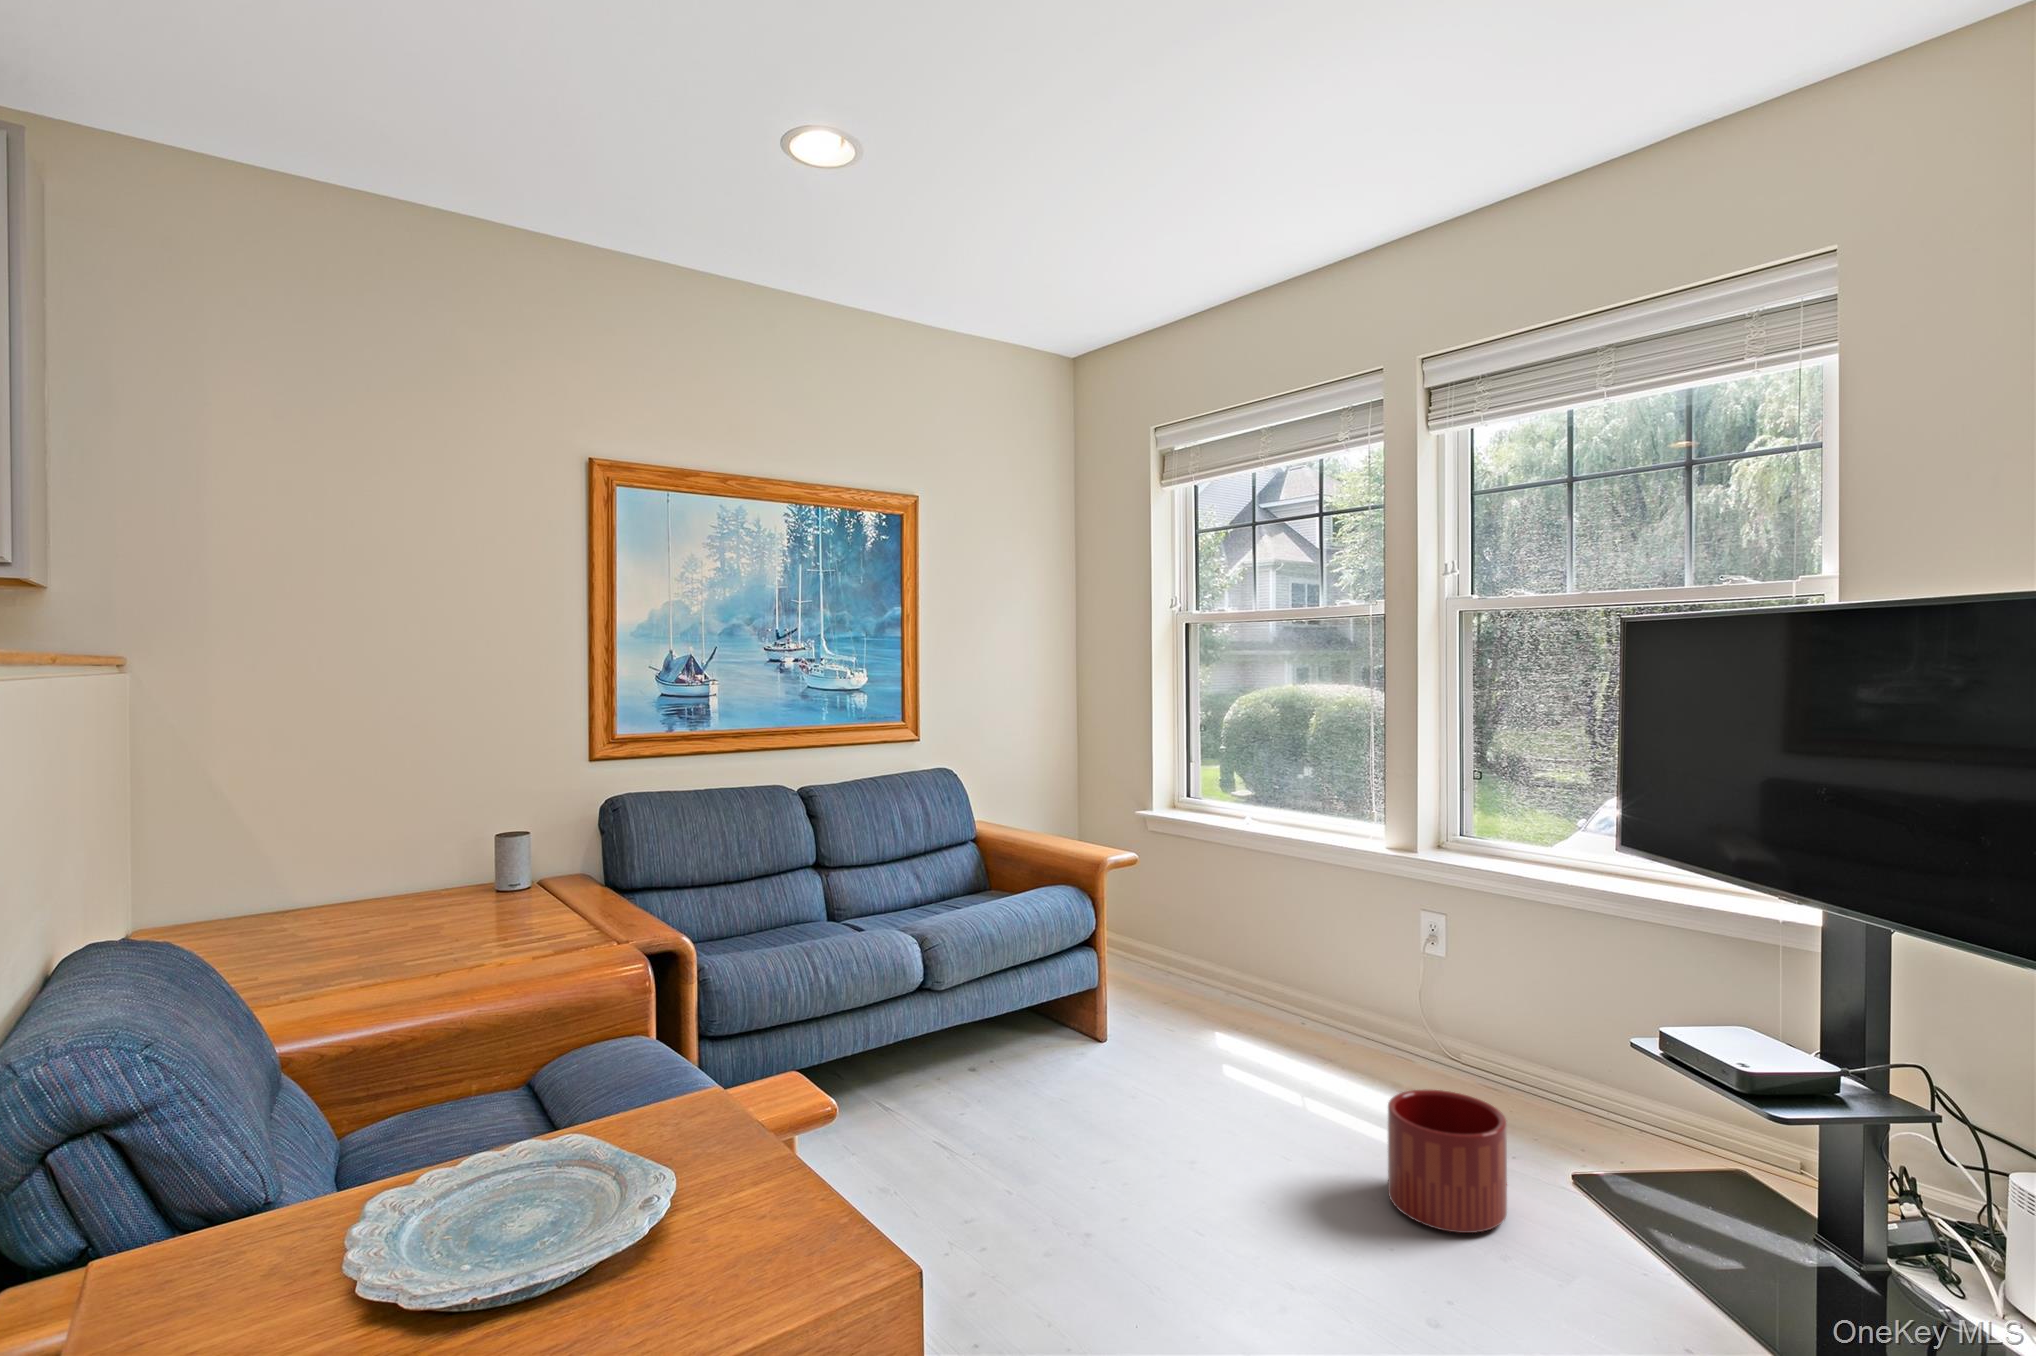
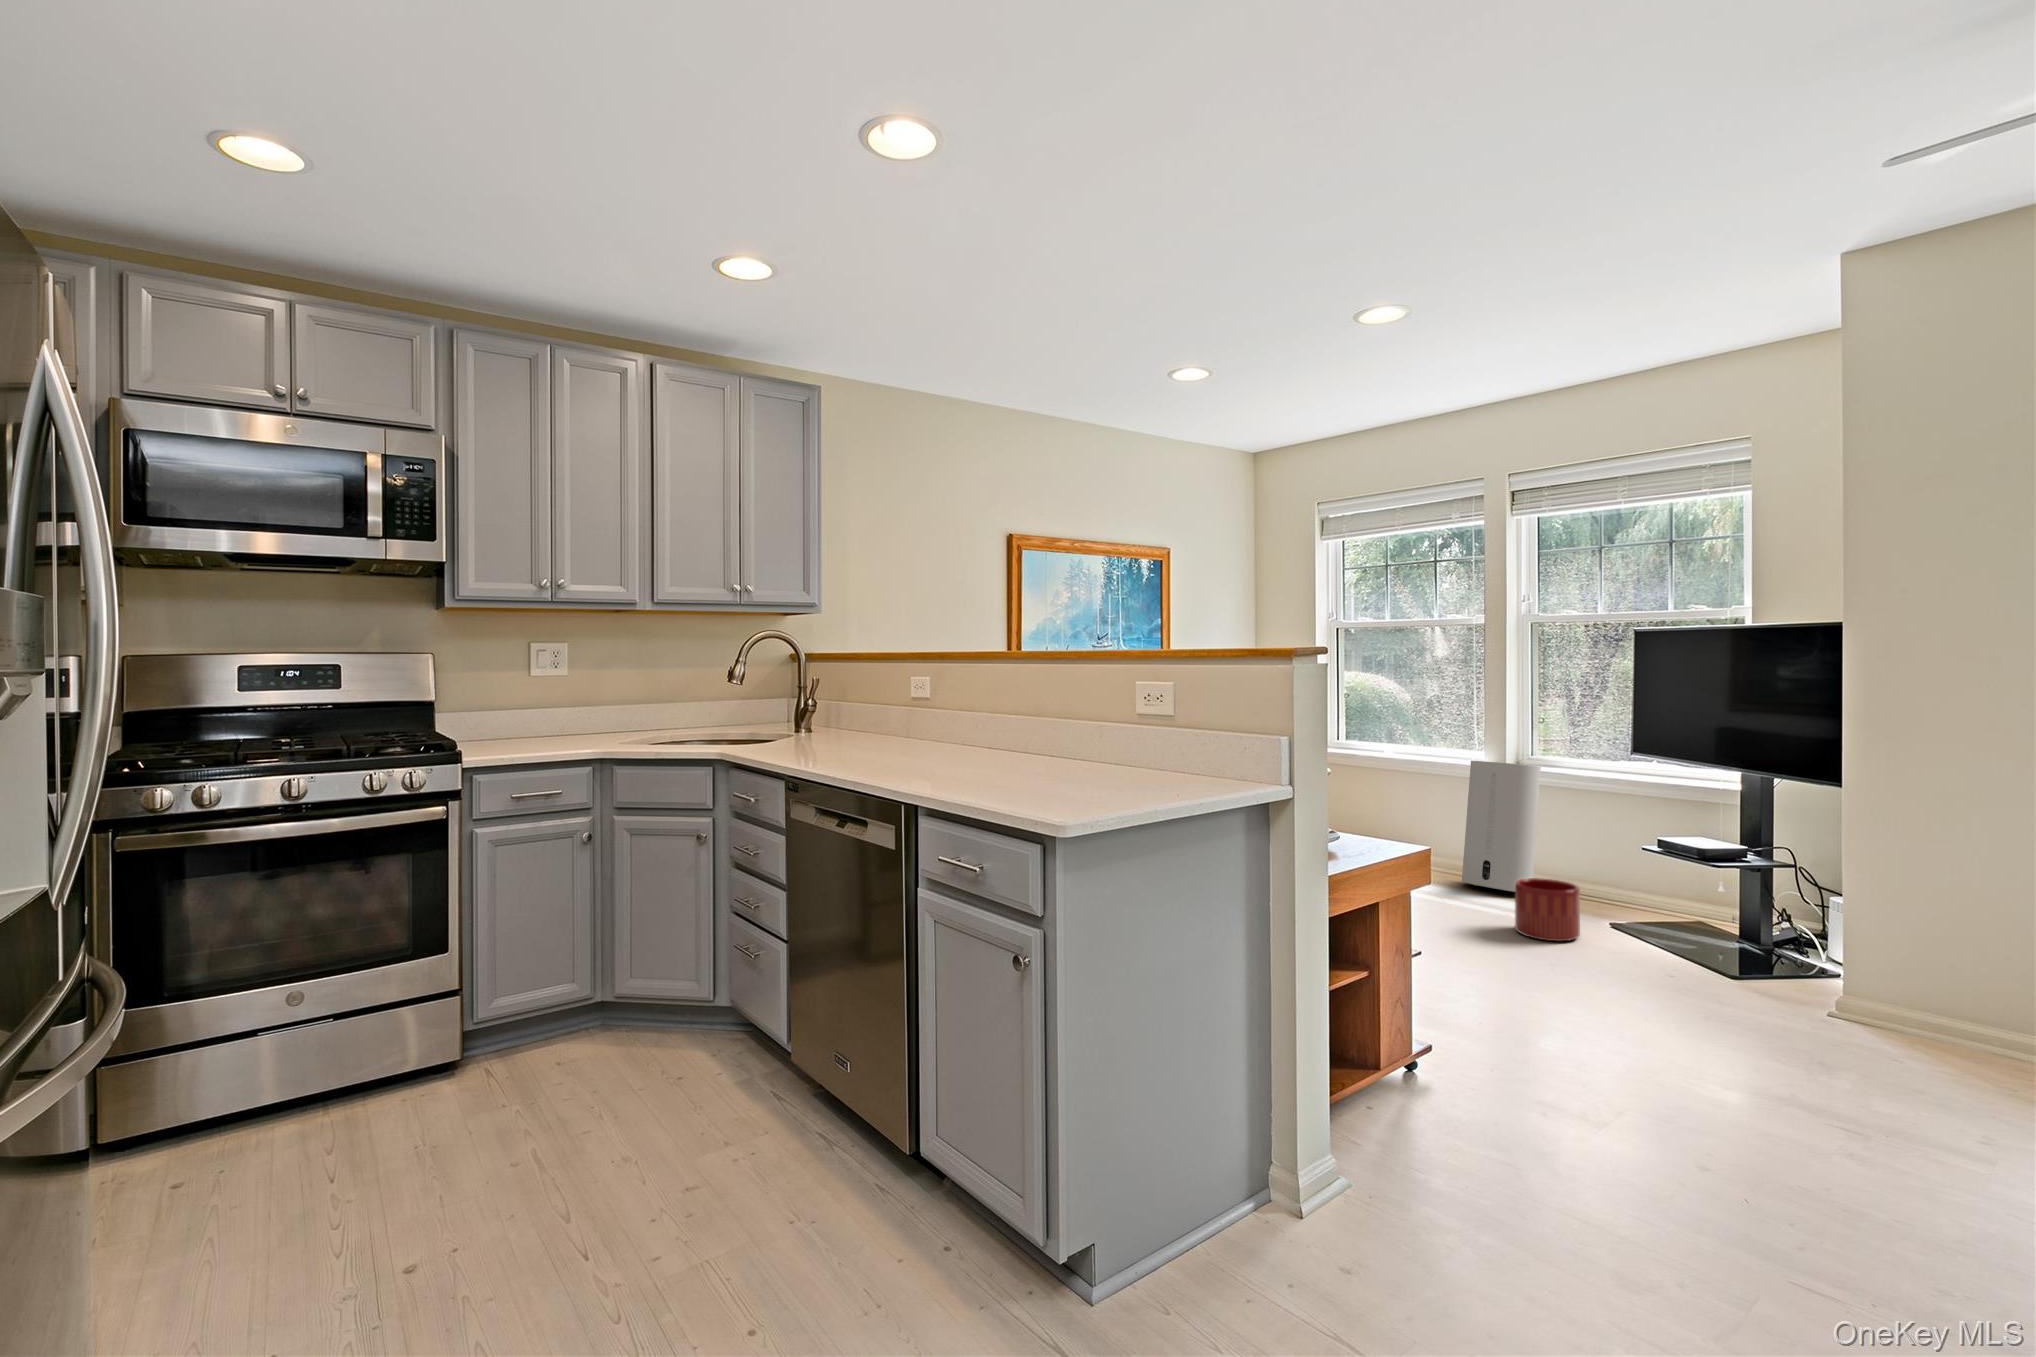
air purifier: none [1337,843,1467,1083] -> present [1462,761,1541,892]

